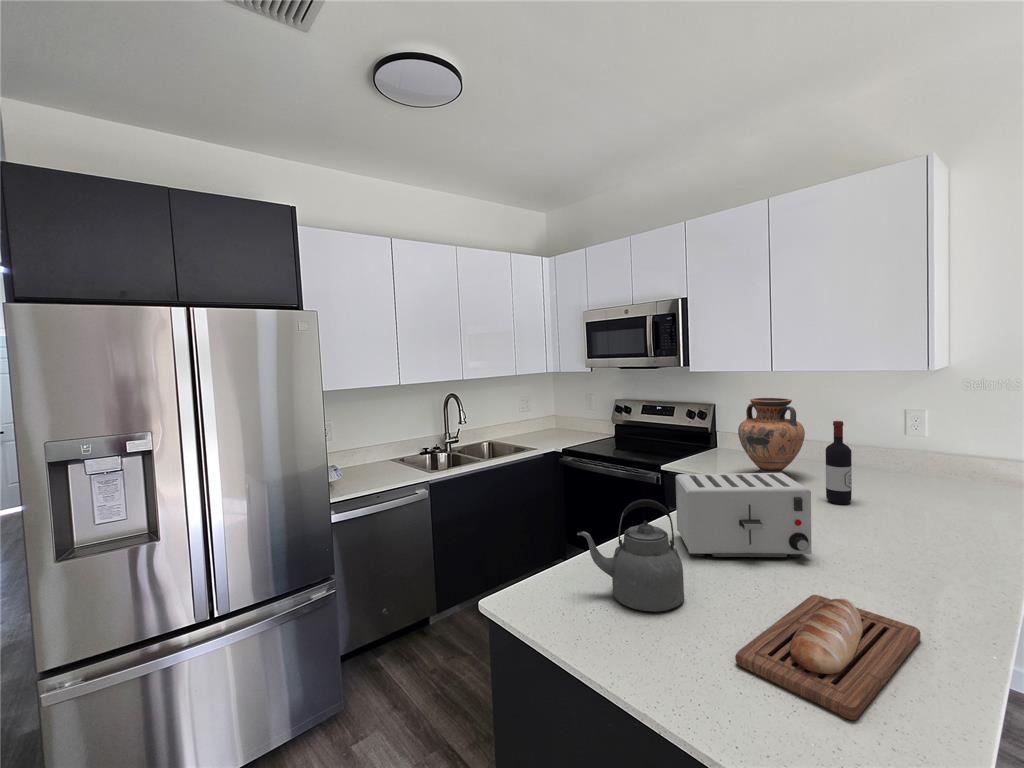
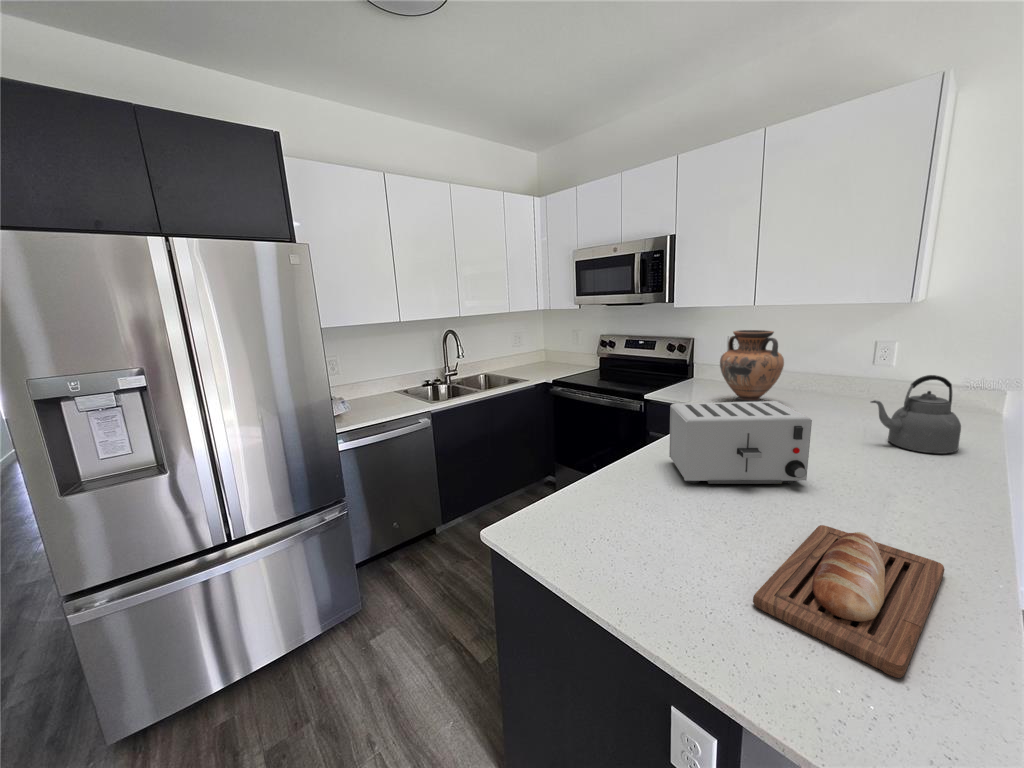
wine bottle: present [826,421,852,504] -> none [806,350,835,429]
kettle: present [577,499,684,612] -> present [871,375,961,454]

